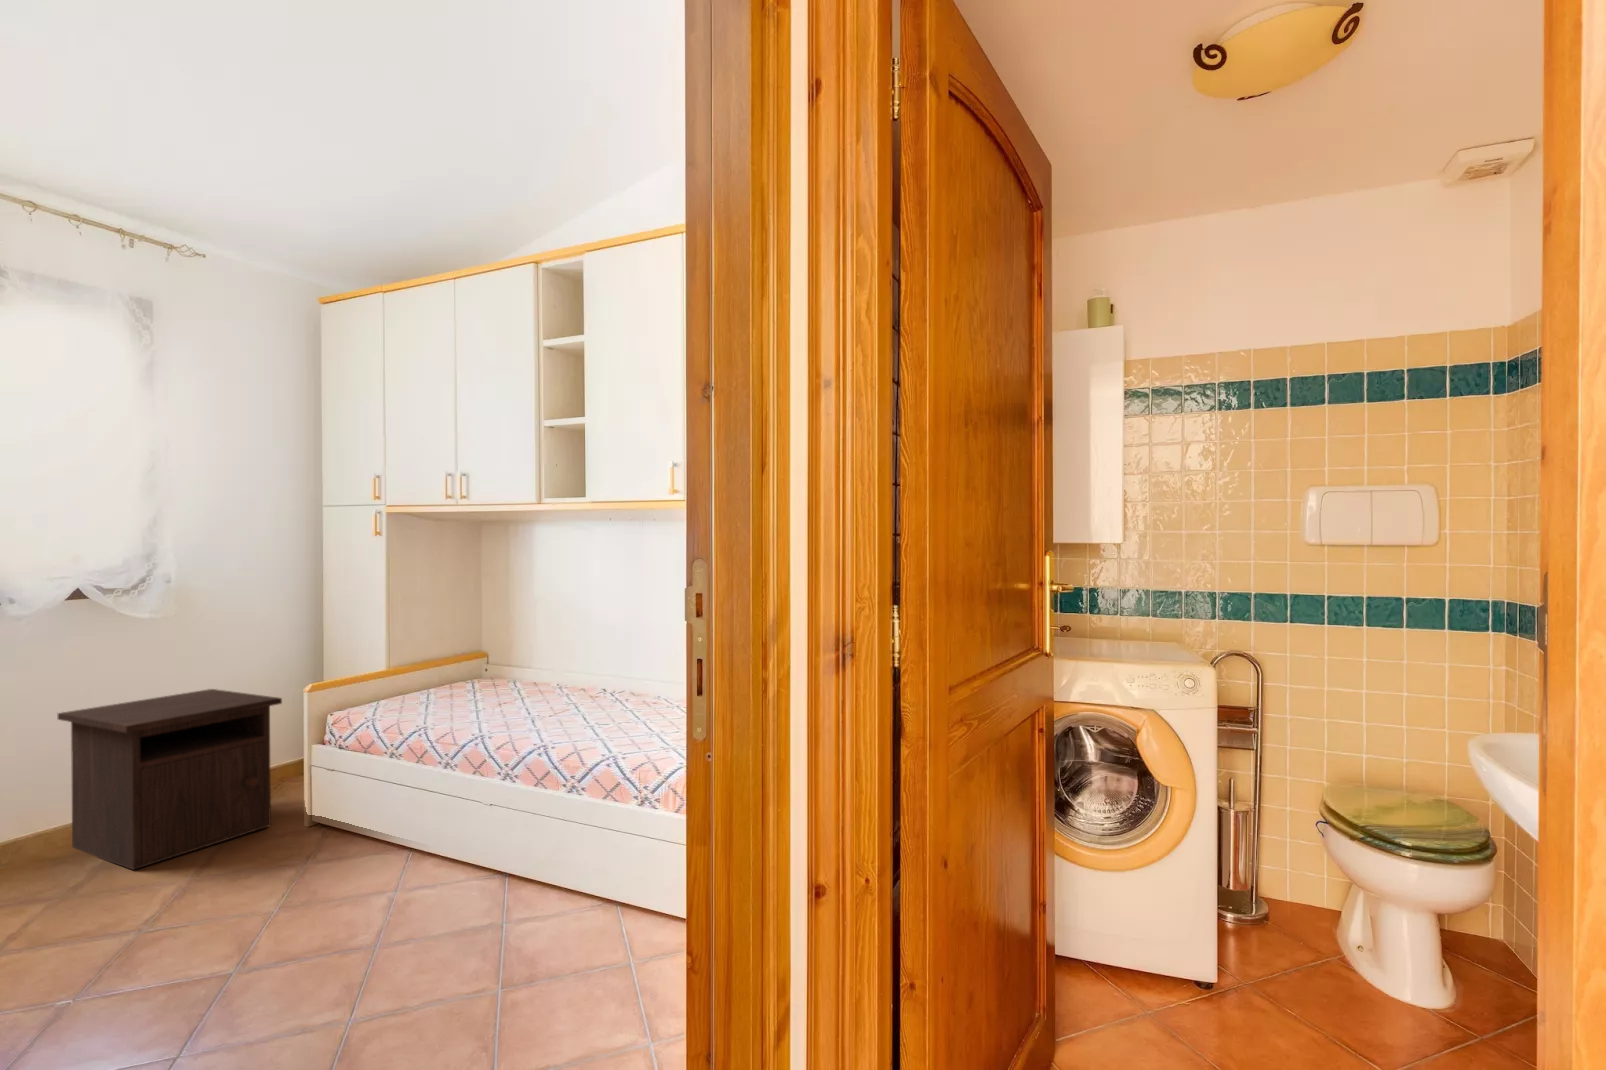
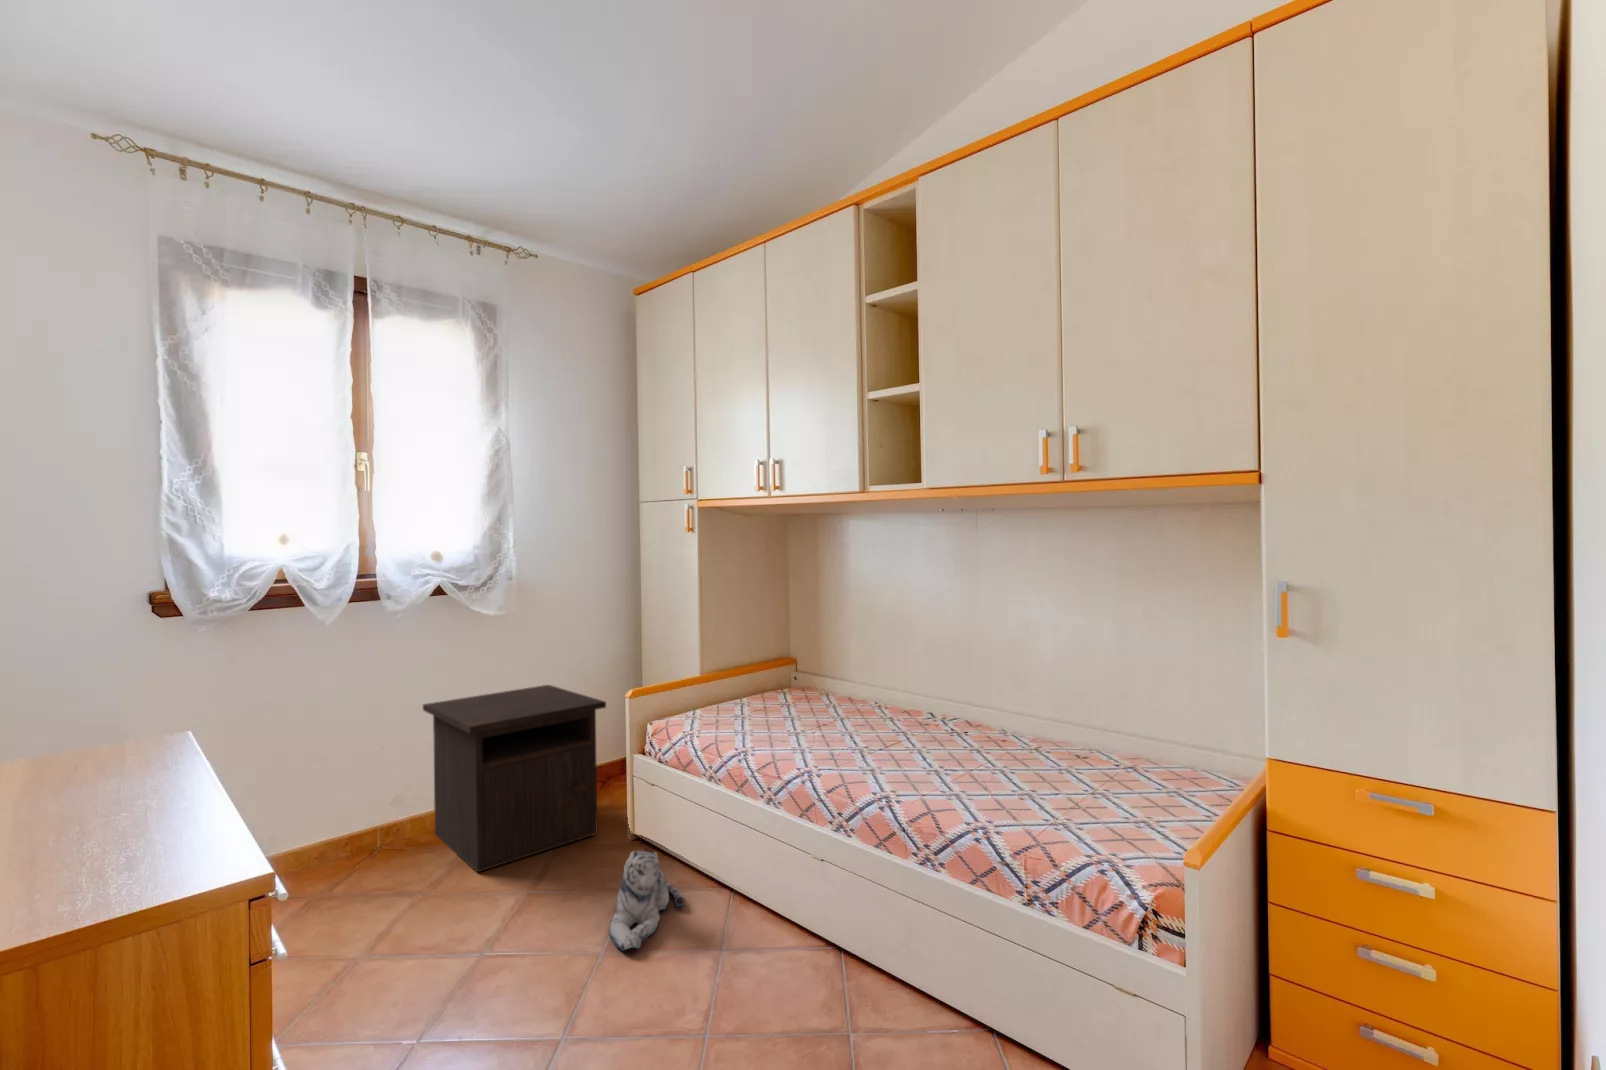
plush toy: none [287,819,364,903] -> present [609,851,684,951]

